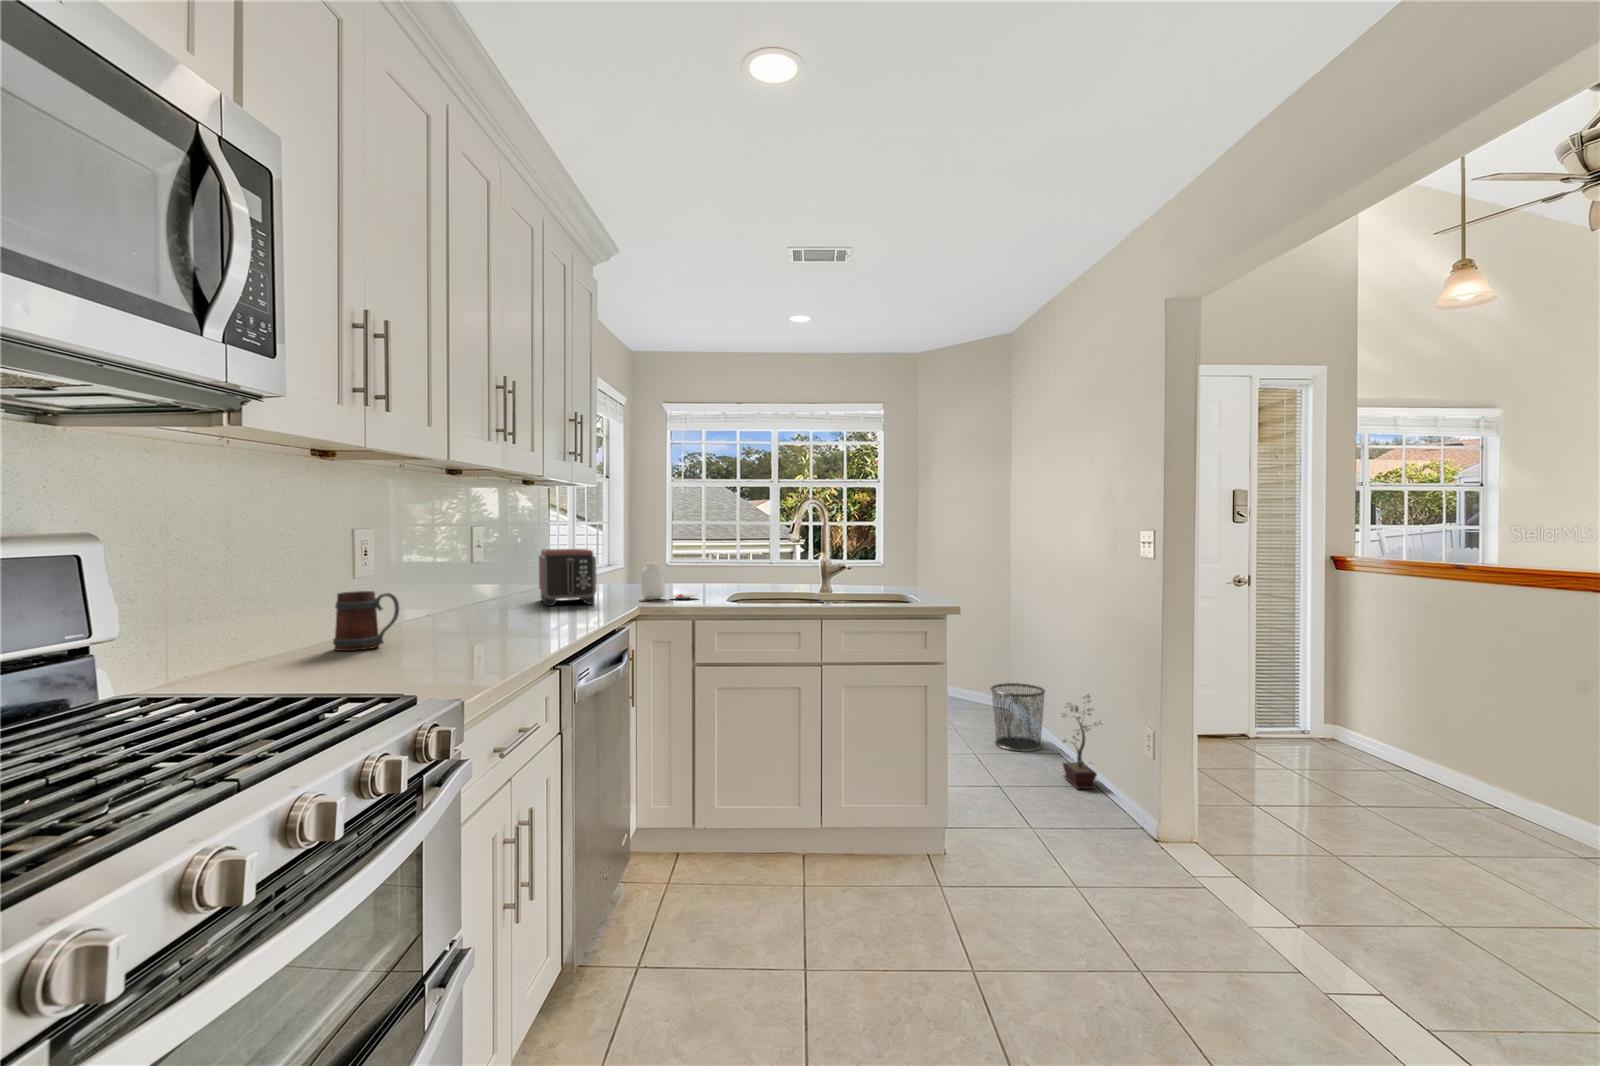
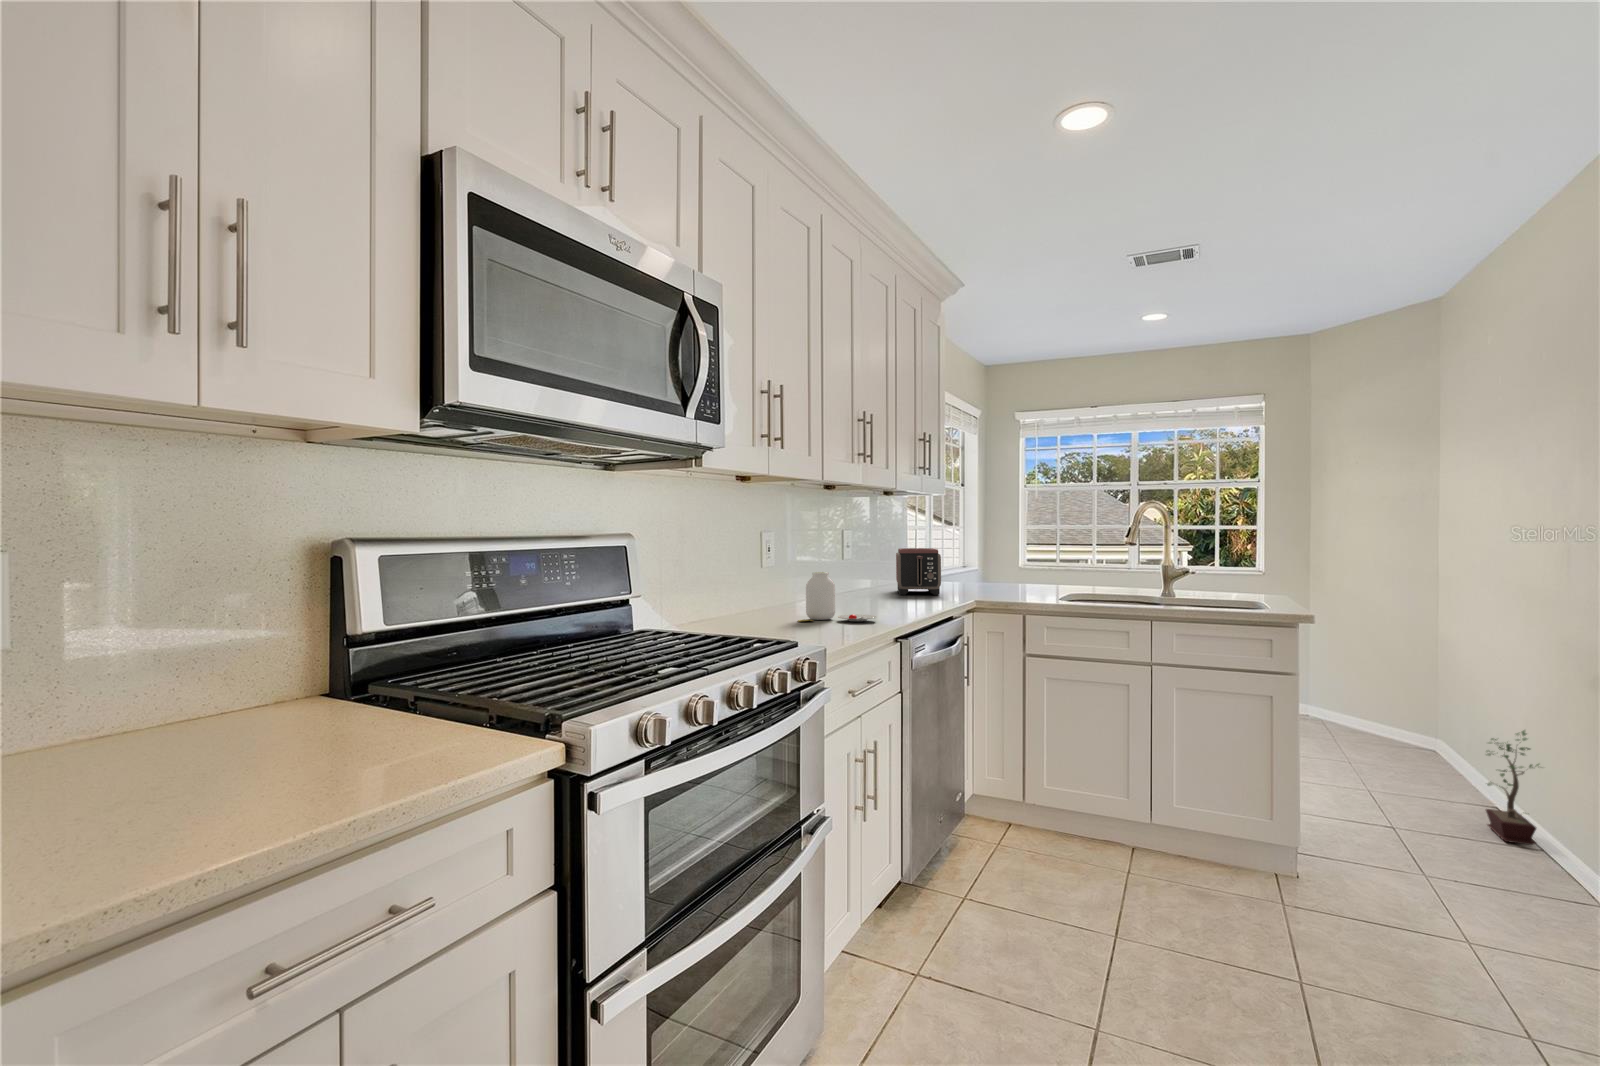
jar: present [641,562,696,600] -> present [798,572,876,622]
mug: present [333,591,399,651] -> none [751,575,791,616]
waste bin: present [991,683,1045,751] -> none [1389,711,1471,792]

